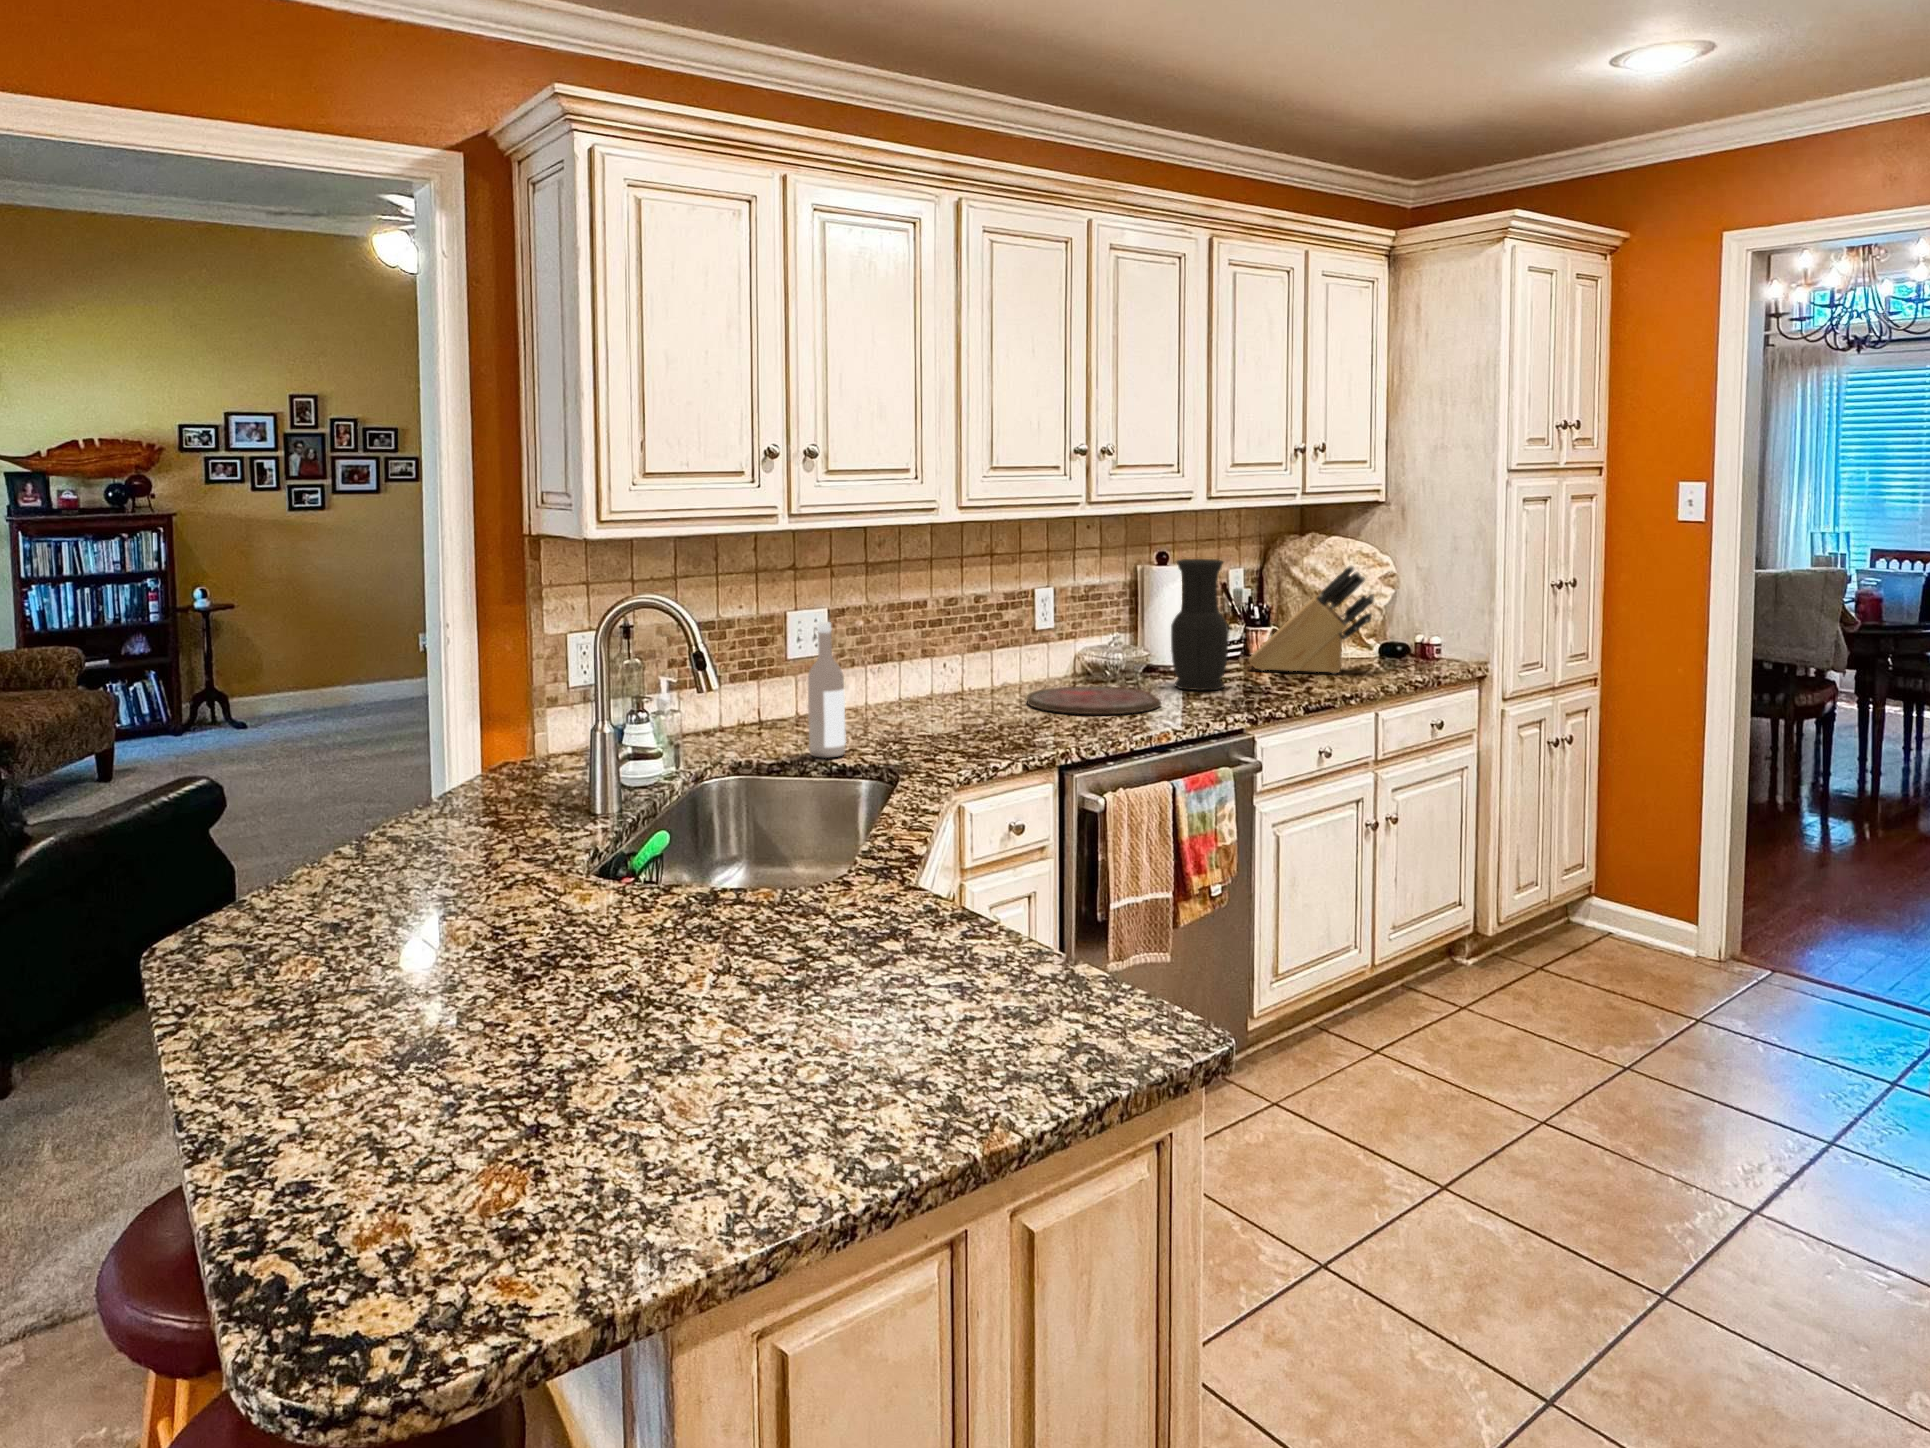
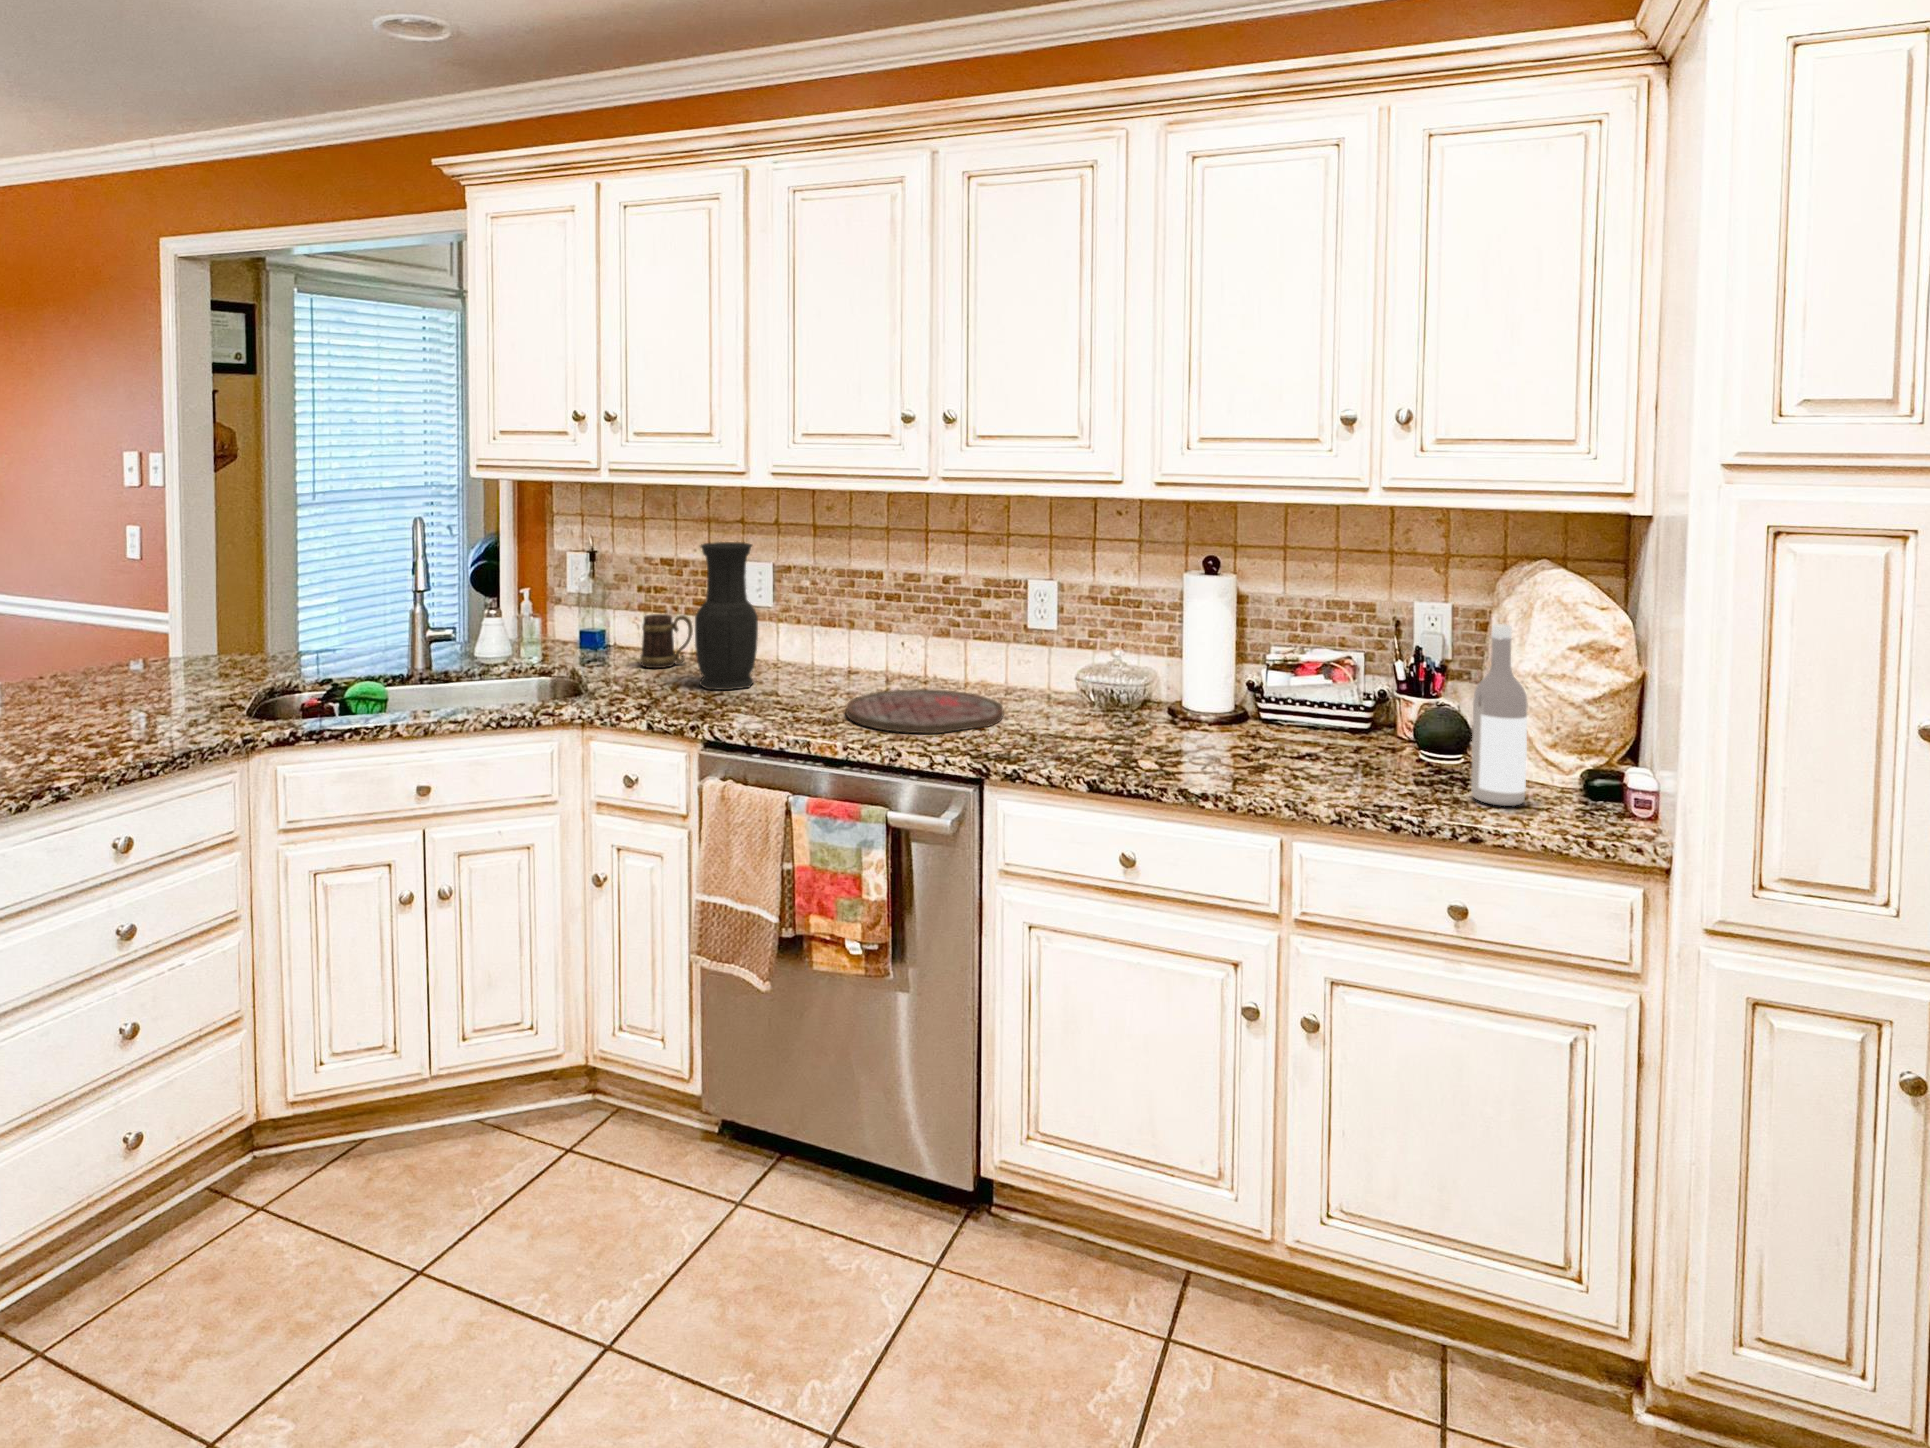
vase: present [1171,559,1229,690] -> present [695,542,758,690]
knife block: present [1249,566,1375,674] -> none [1260,611,1402,778]
wine bottle: present [808,622,846,758] -> present [1471,624,1527,806]
mug: none [759,676,799,739] -> present [640,614,693,668]

